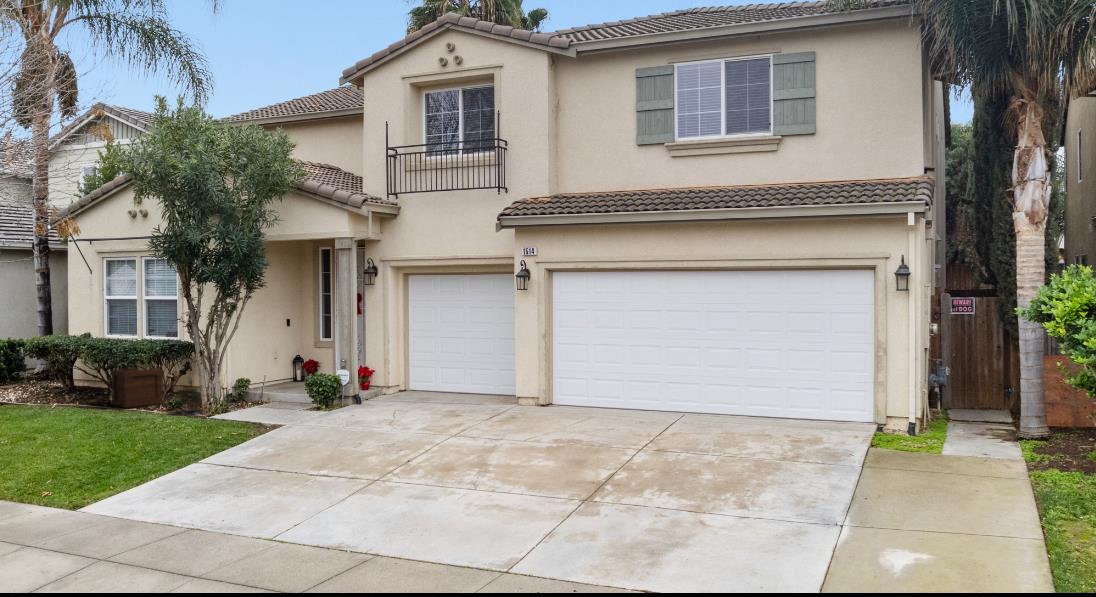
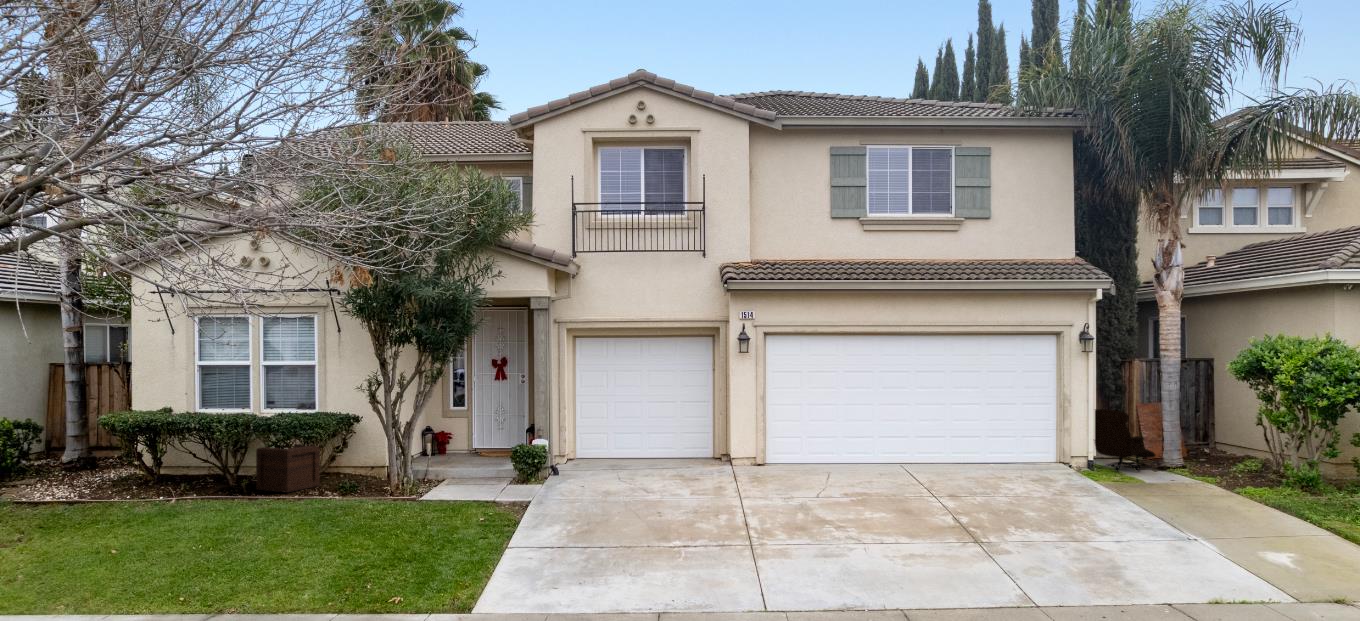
lounge chair: none [915,353,1003,429] -> present [1094,409,1155,471]
potted tree: present [178,380,203,415] -> none [369,451,401,496]

